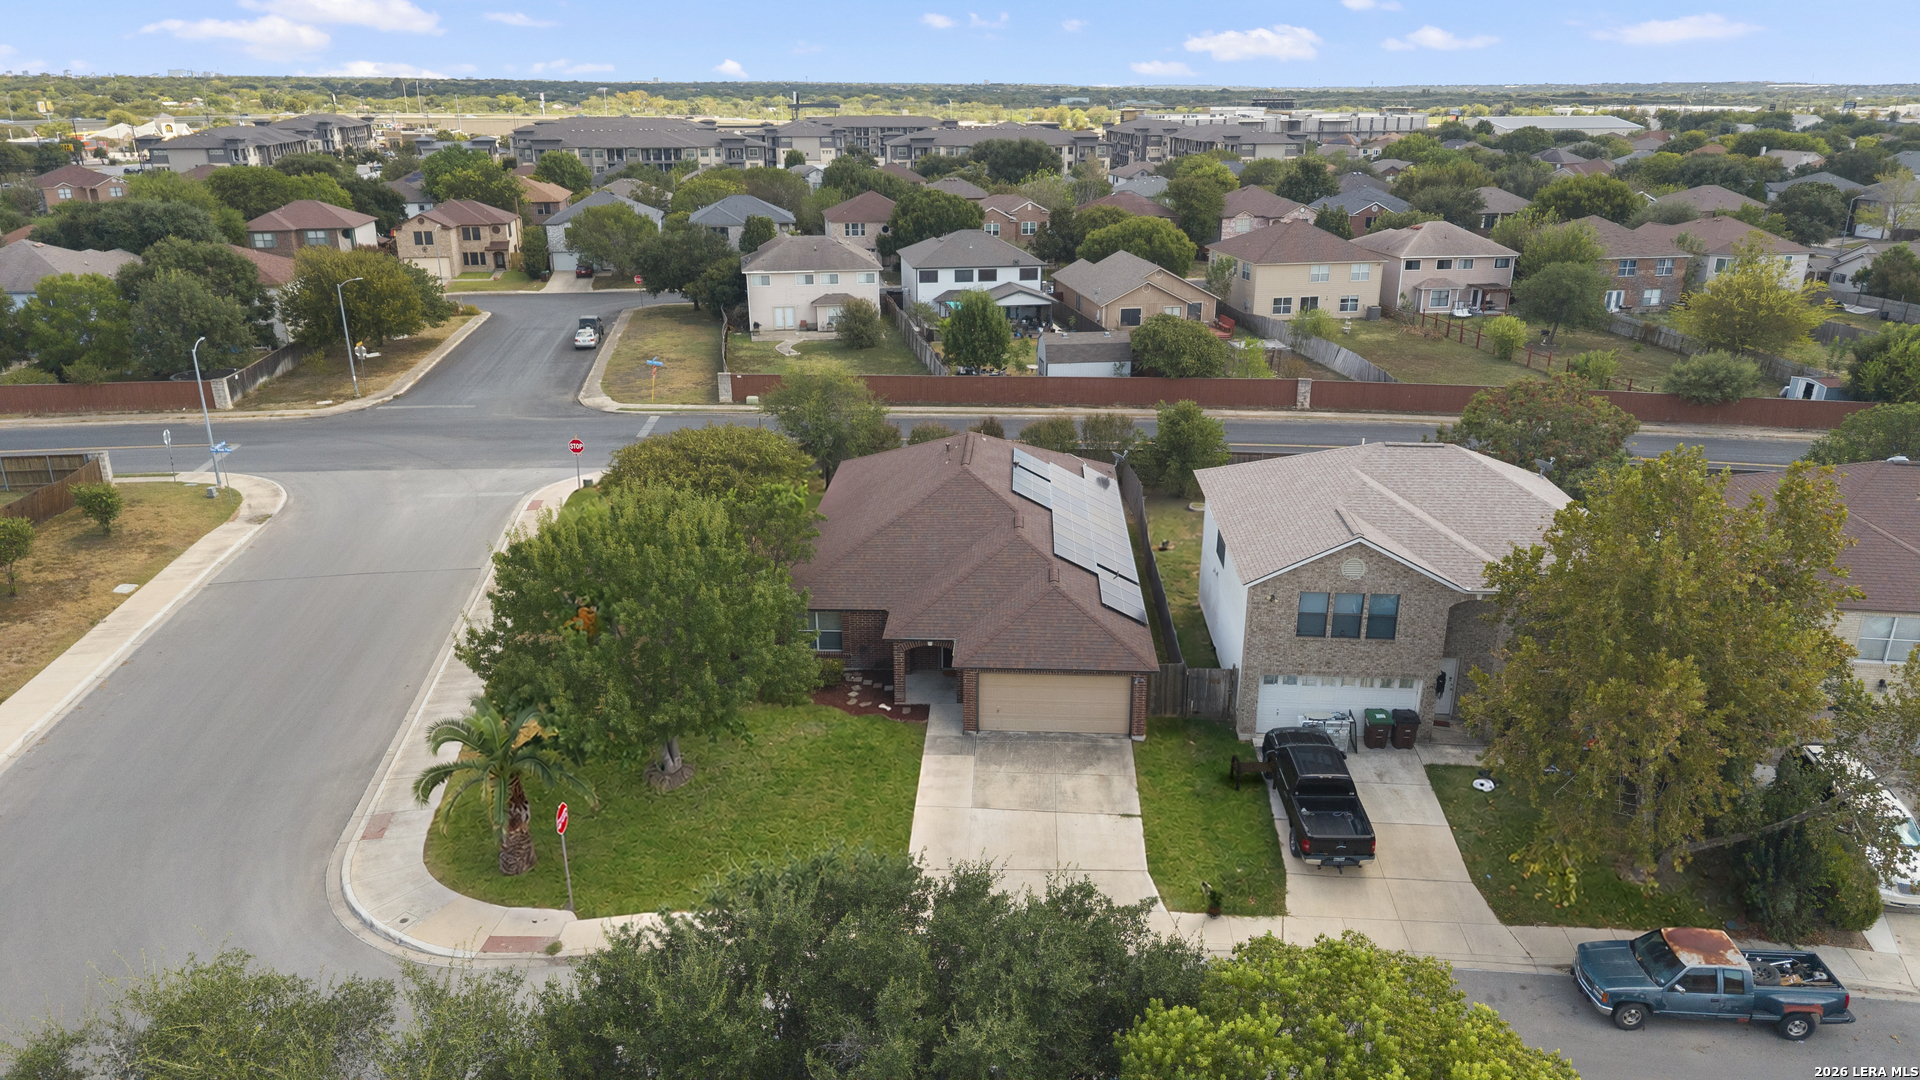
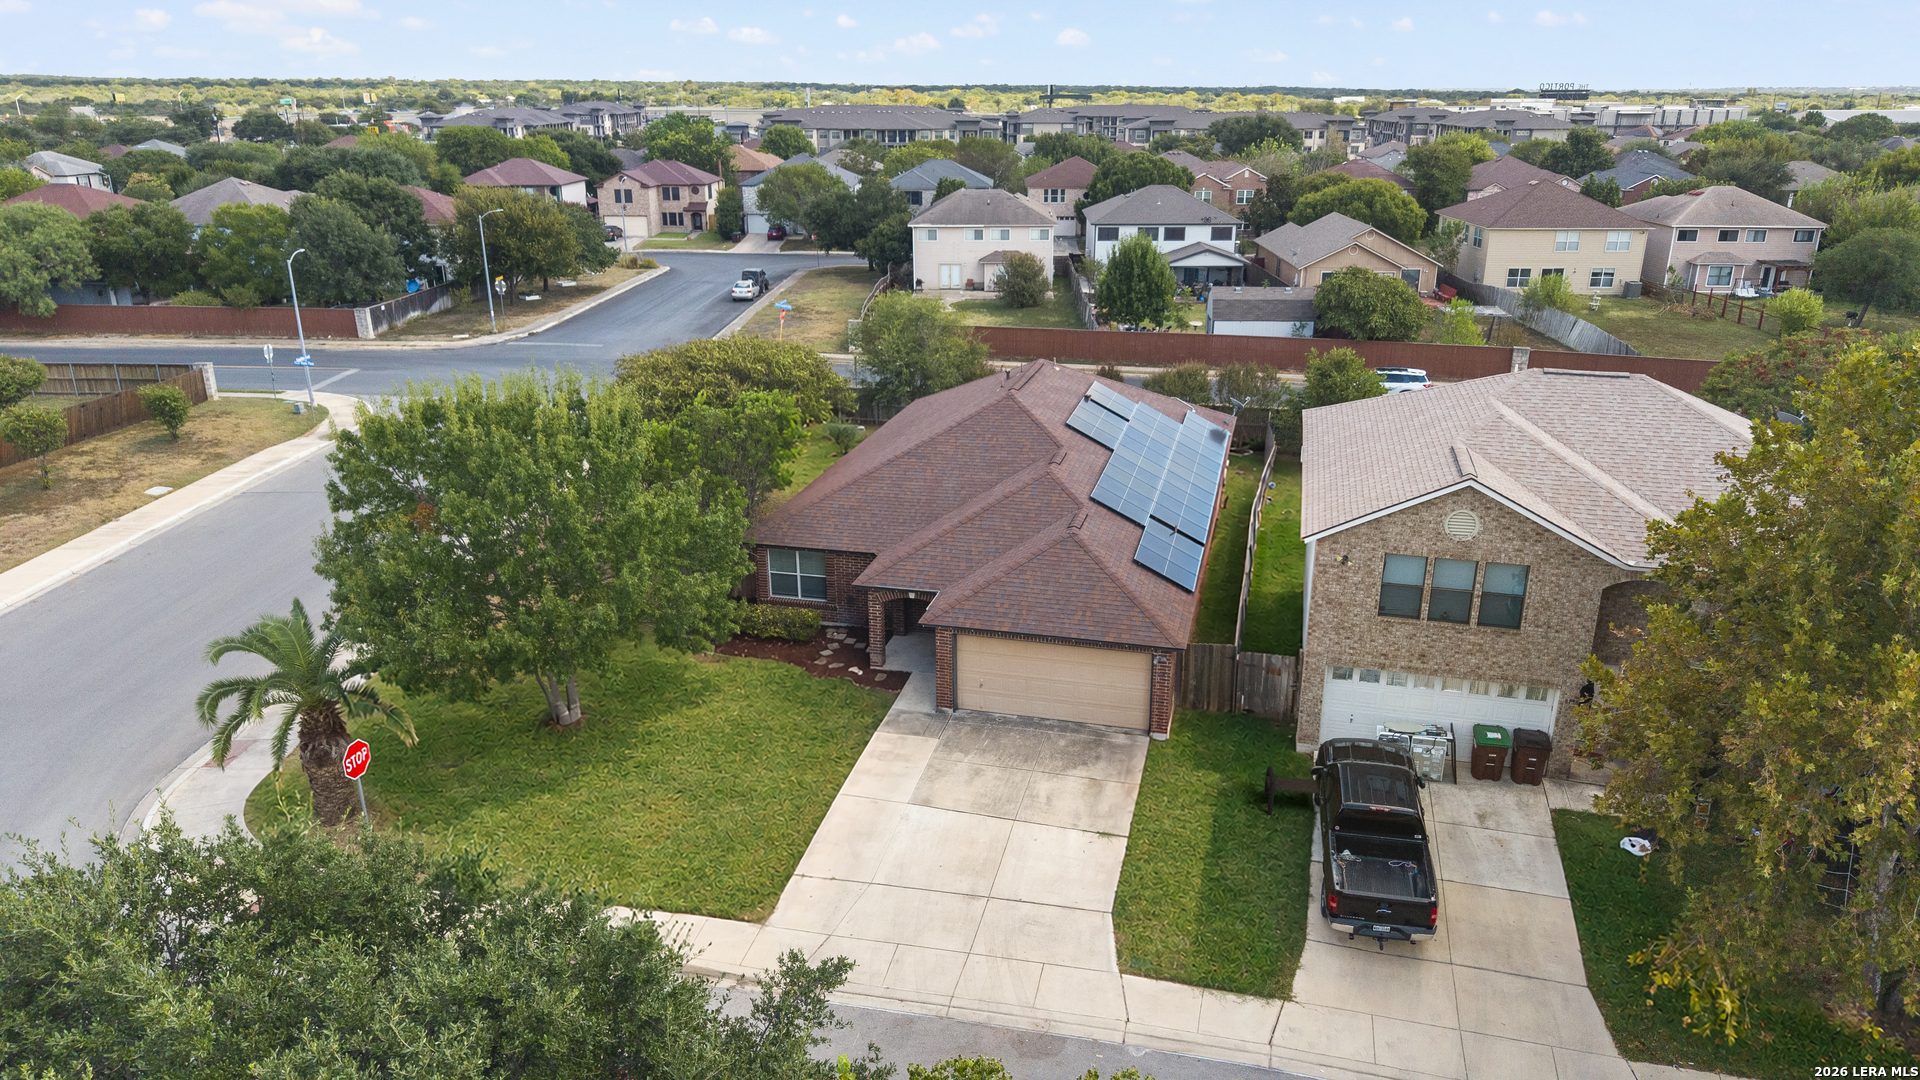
potted tree: present [1207,890,1224,919] -> none [1169,951,1197,994]

